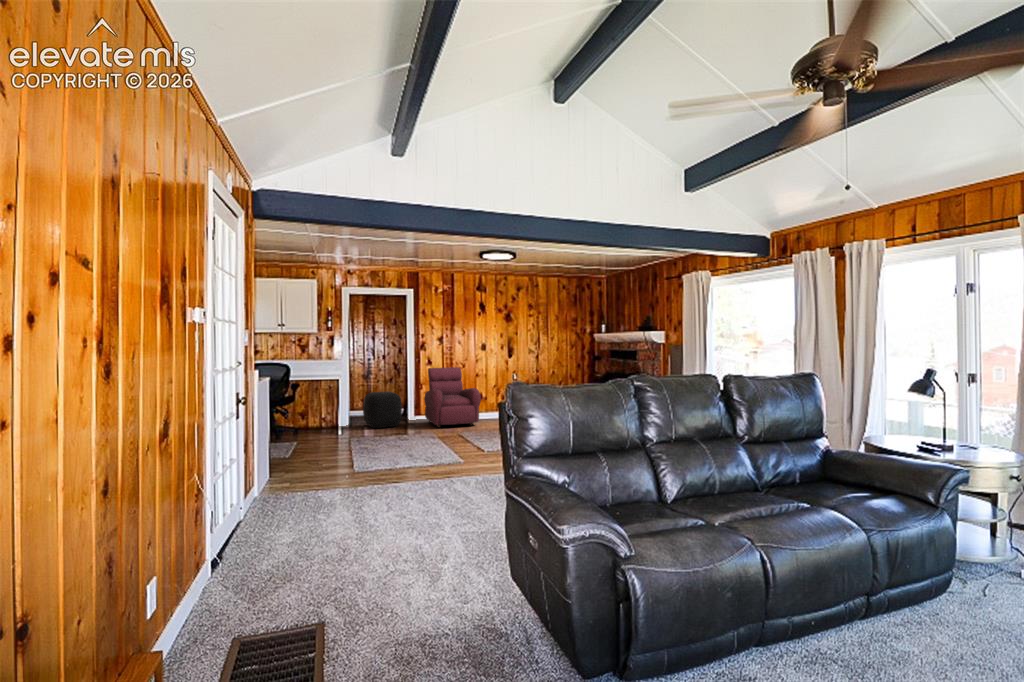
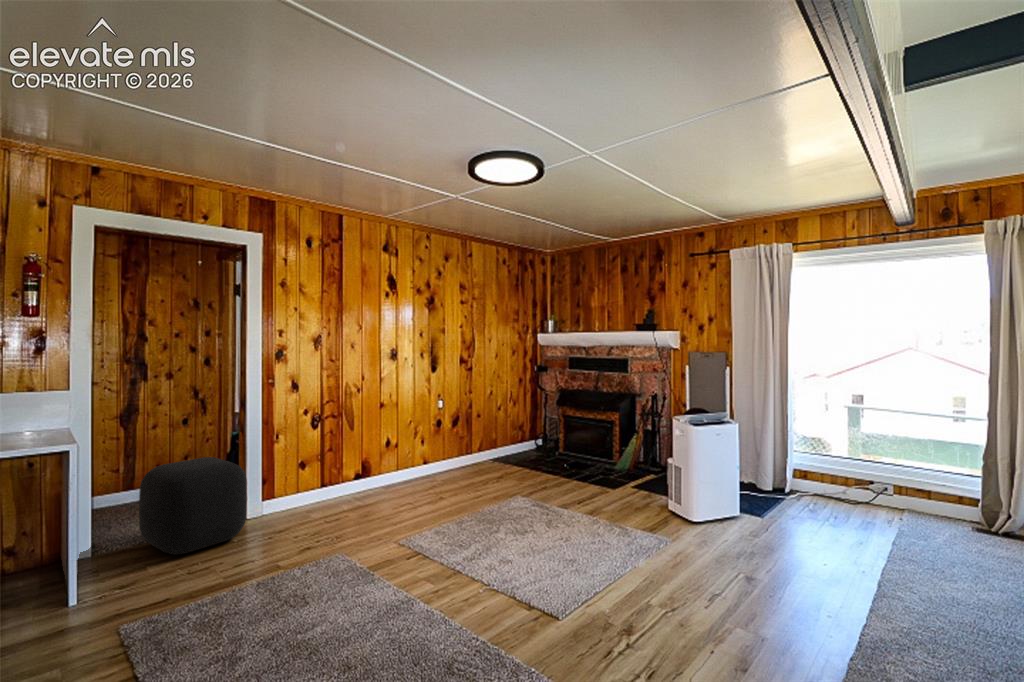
armchair: present [424,367,481,427] -> none [288,394,418,526]

